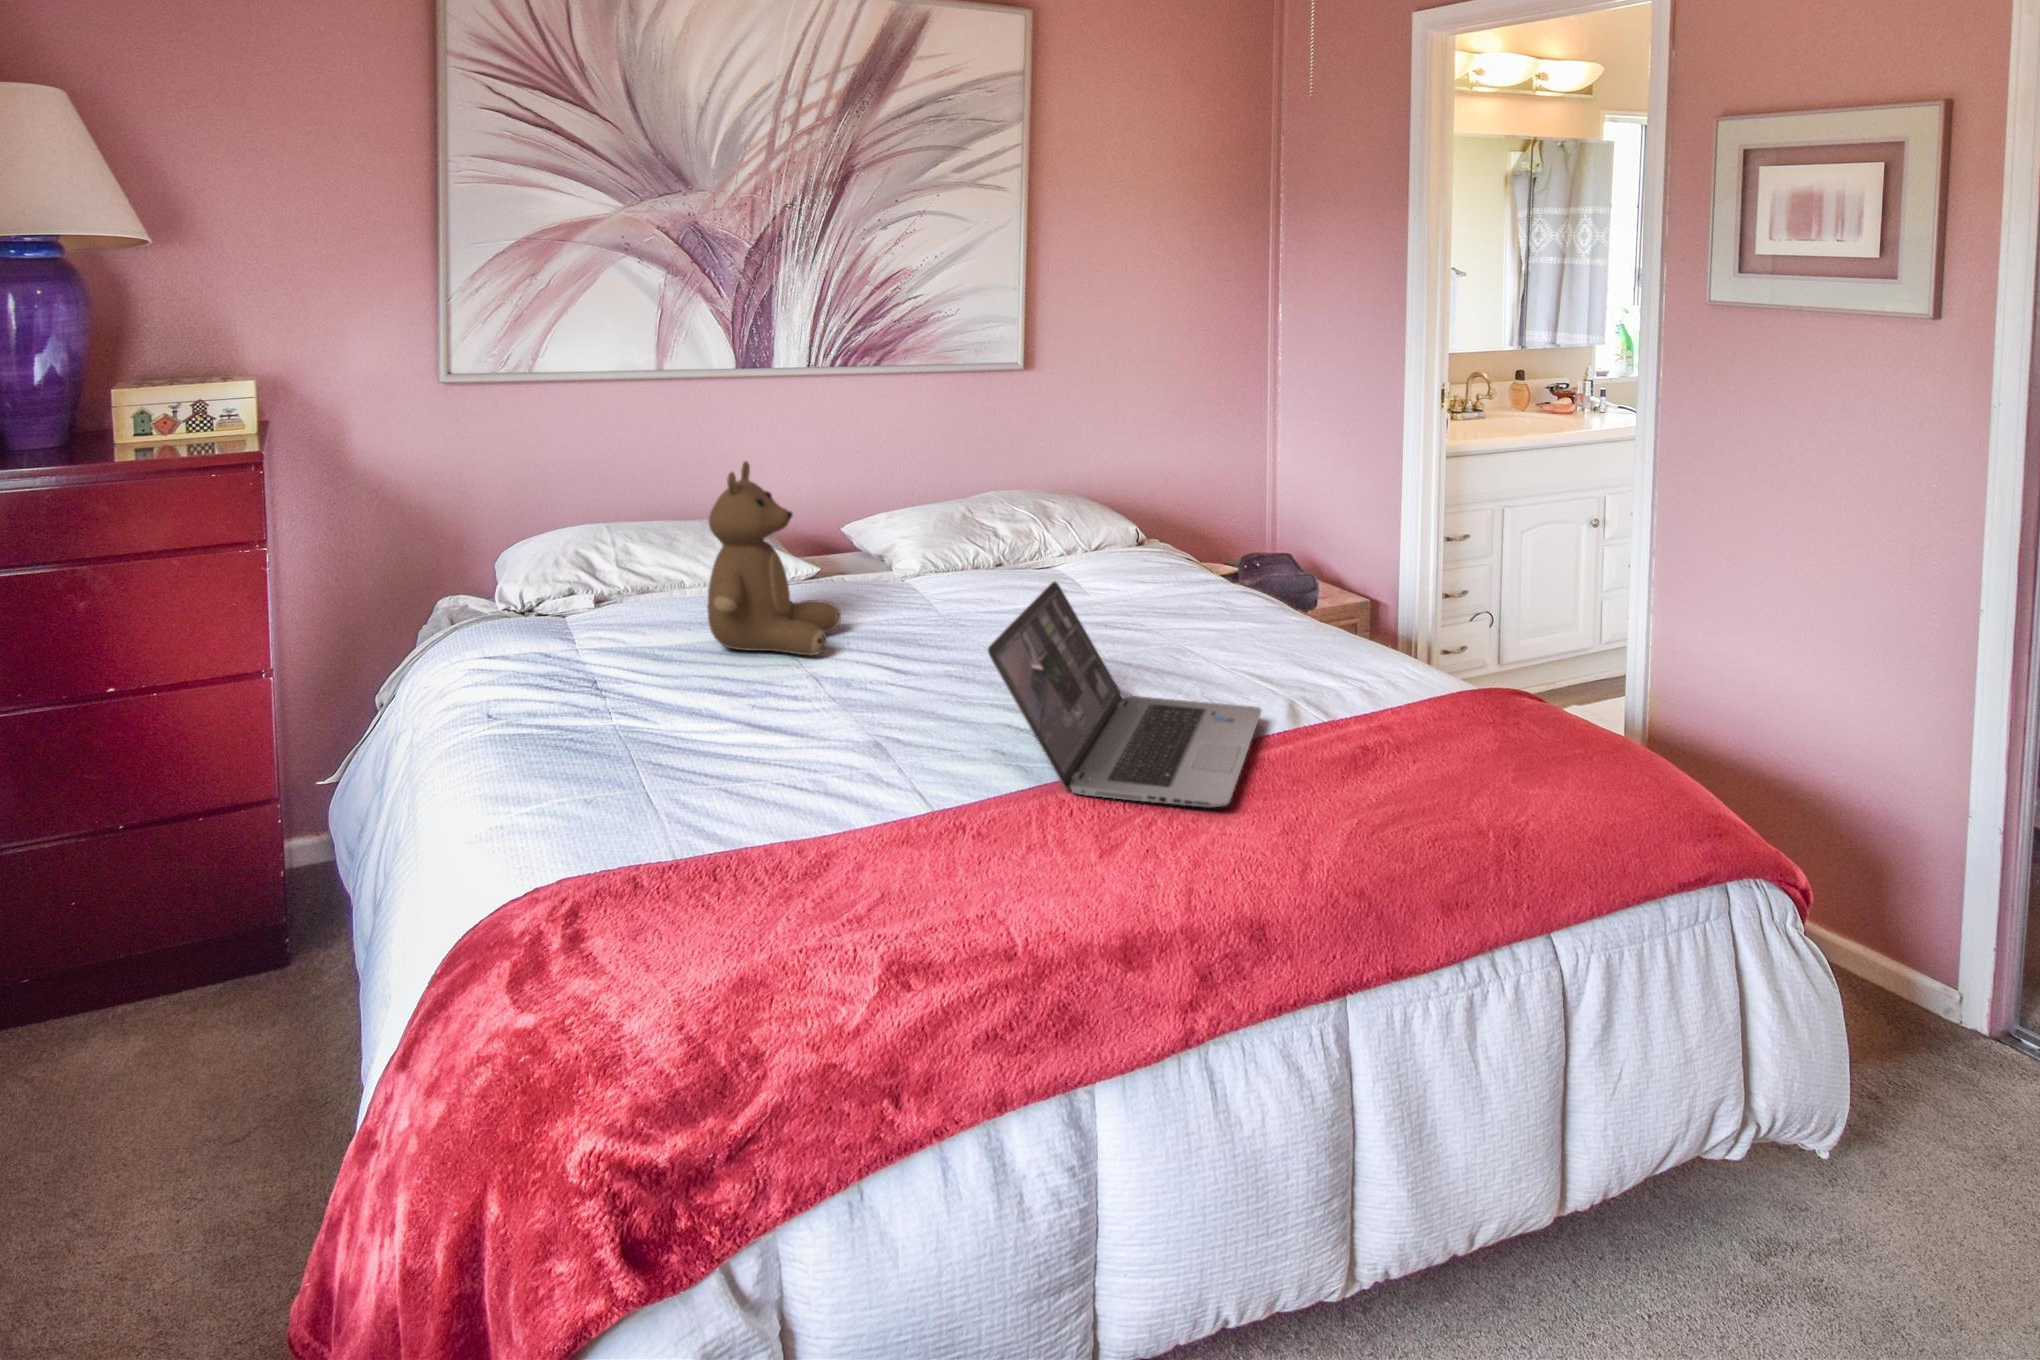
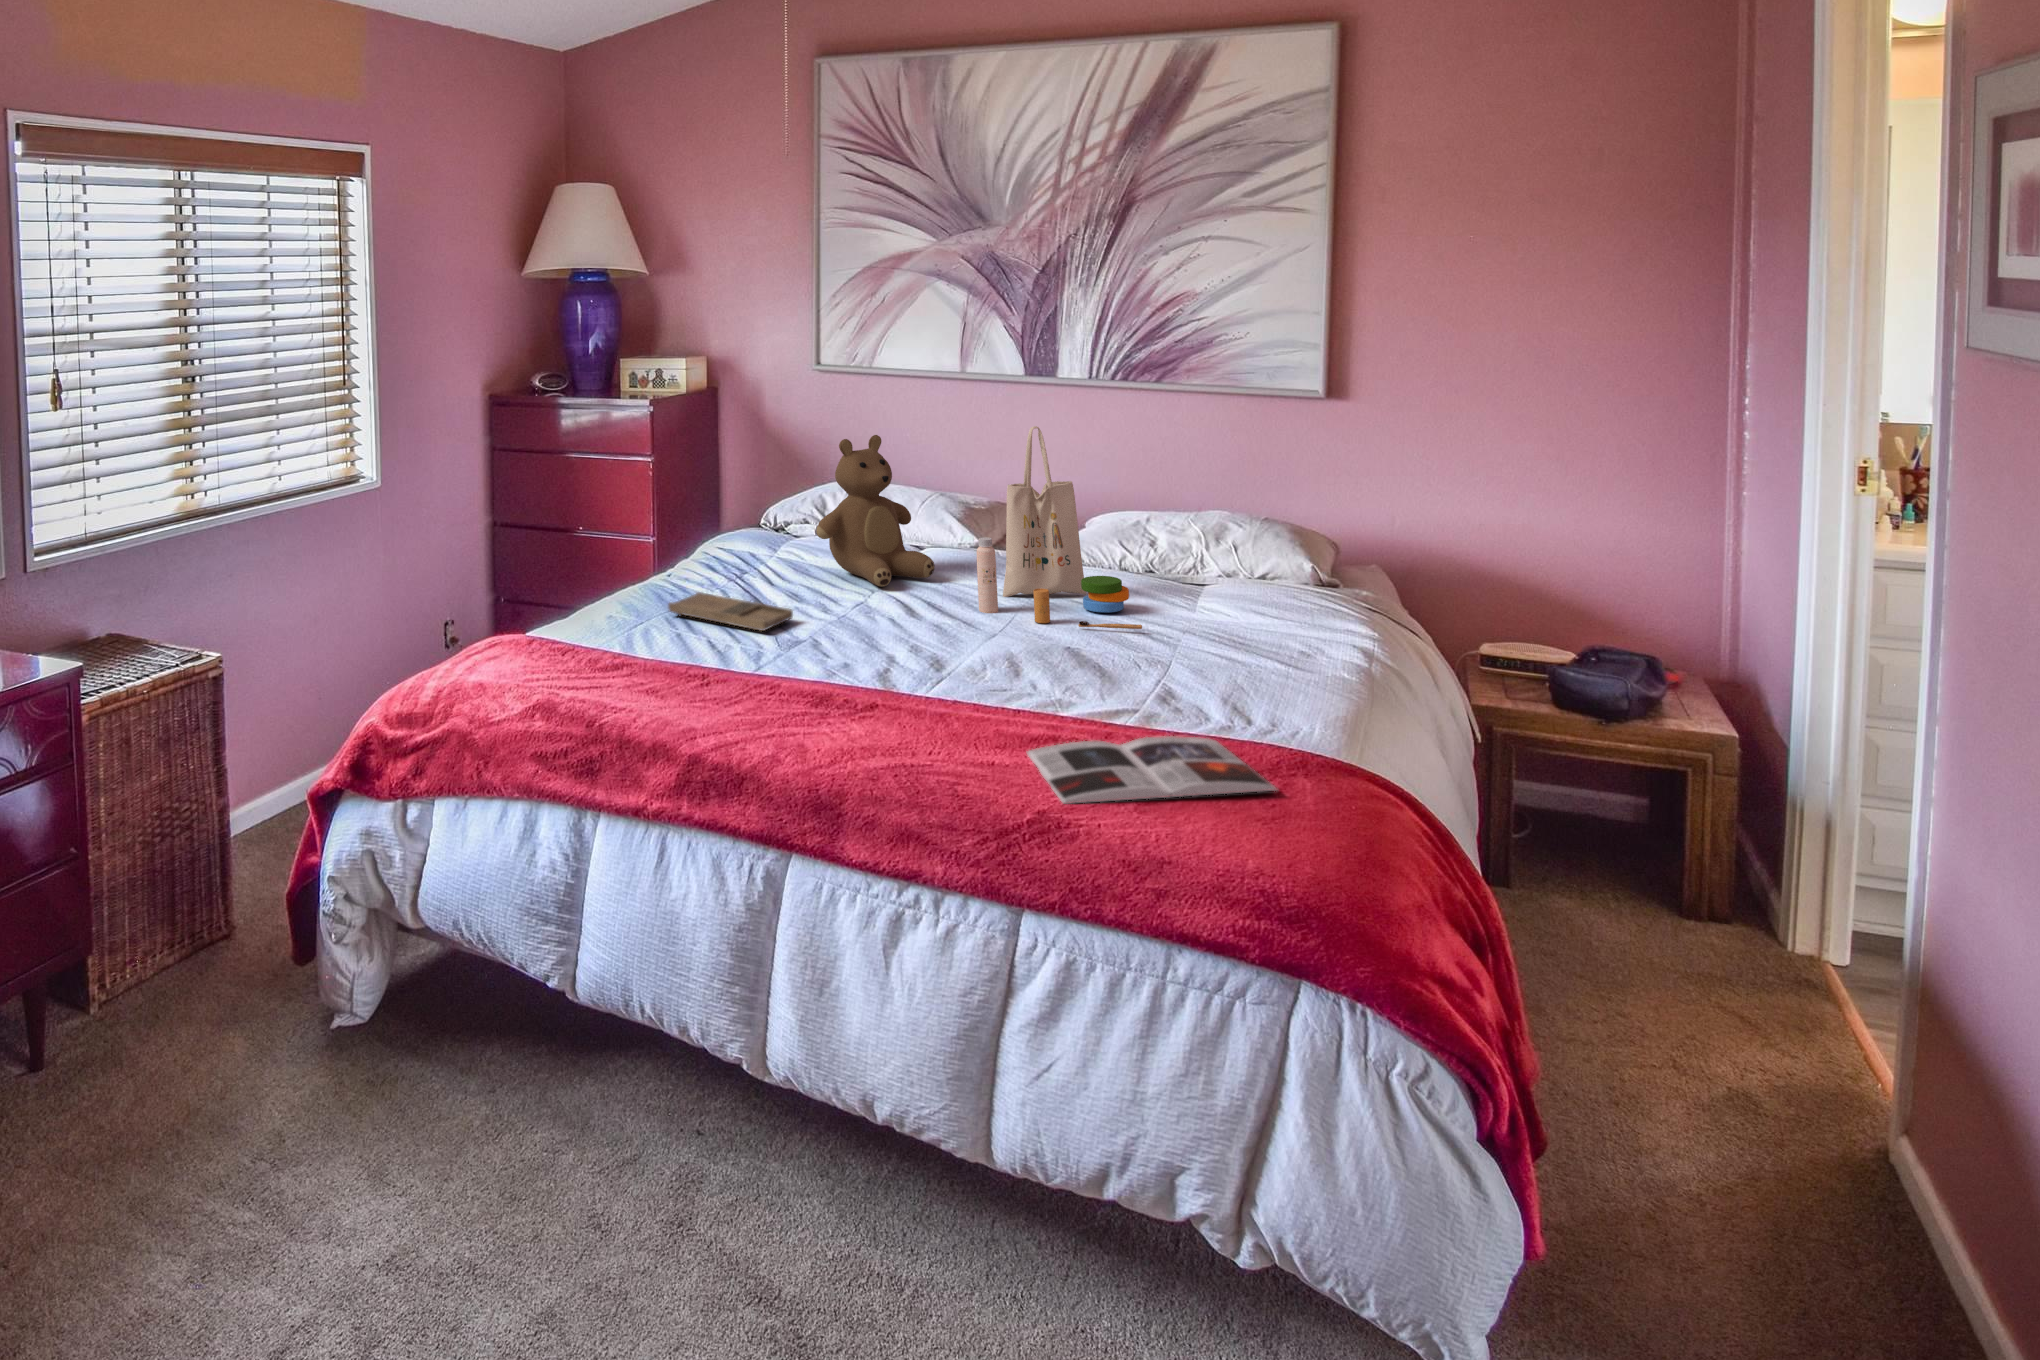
tote bag: none [937,425,1128,651] -> present [977,426,1142,629]
laptop: present [988,582,1261,808] -> none [791,549,1041,720]
magazine: none [1360,699,1538,805] -> present [1027,736,1277,804]
tray: none [666,715,853,783] -> present [668,592,793,631]

